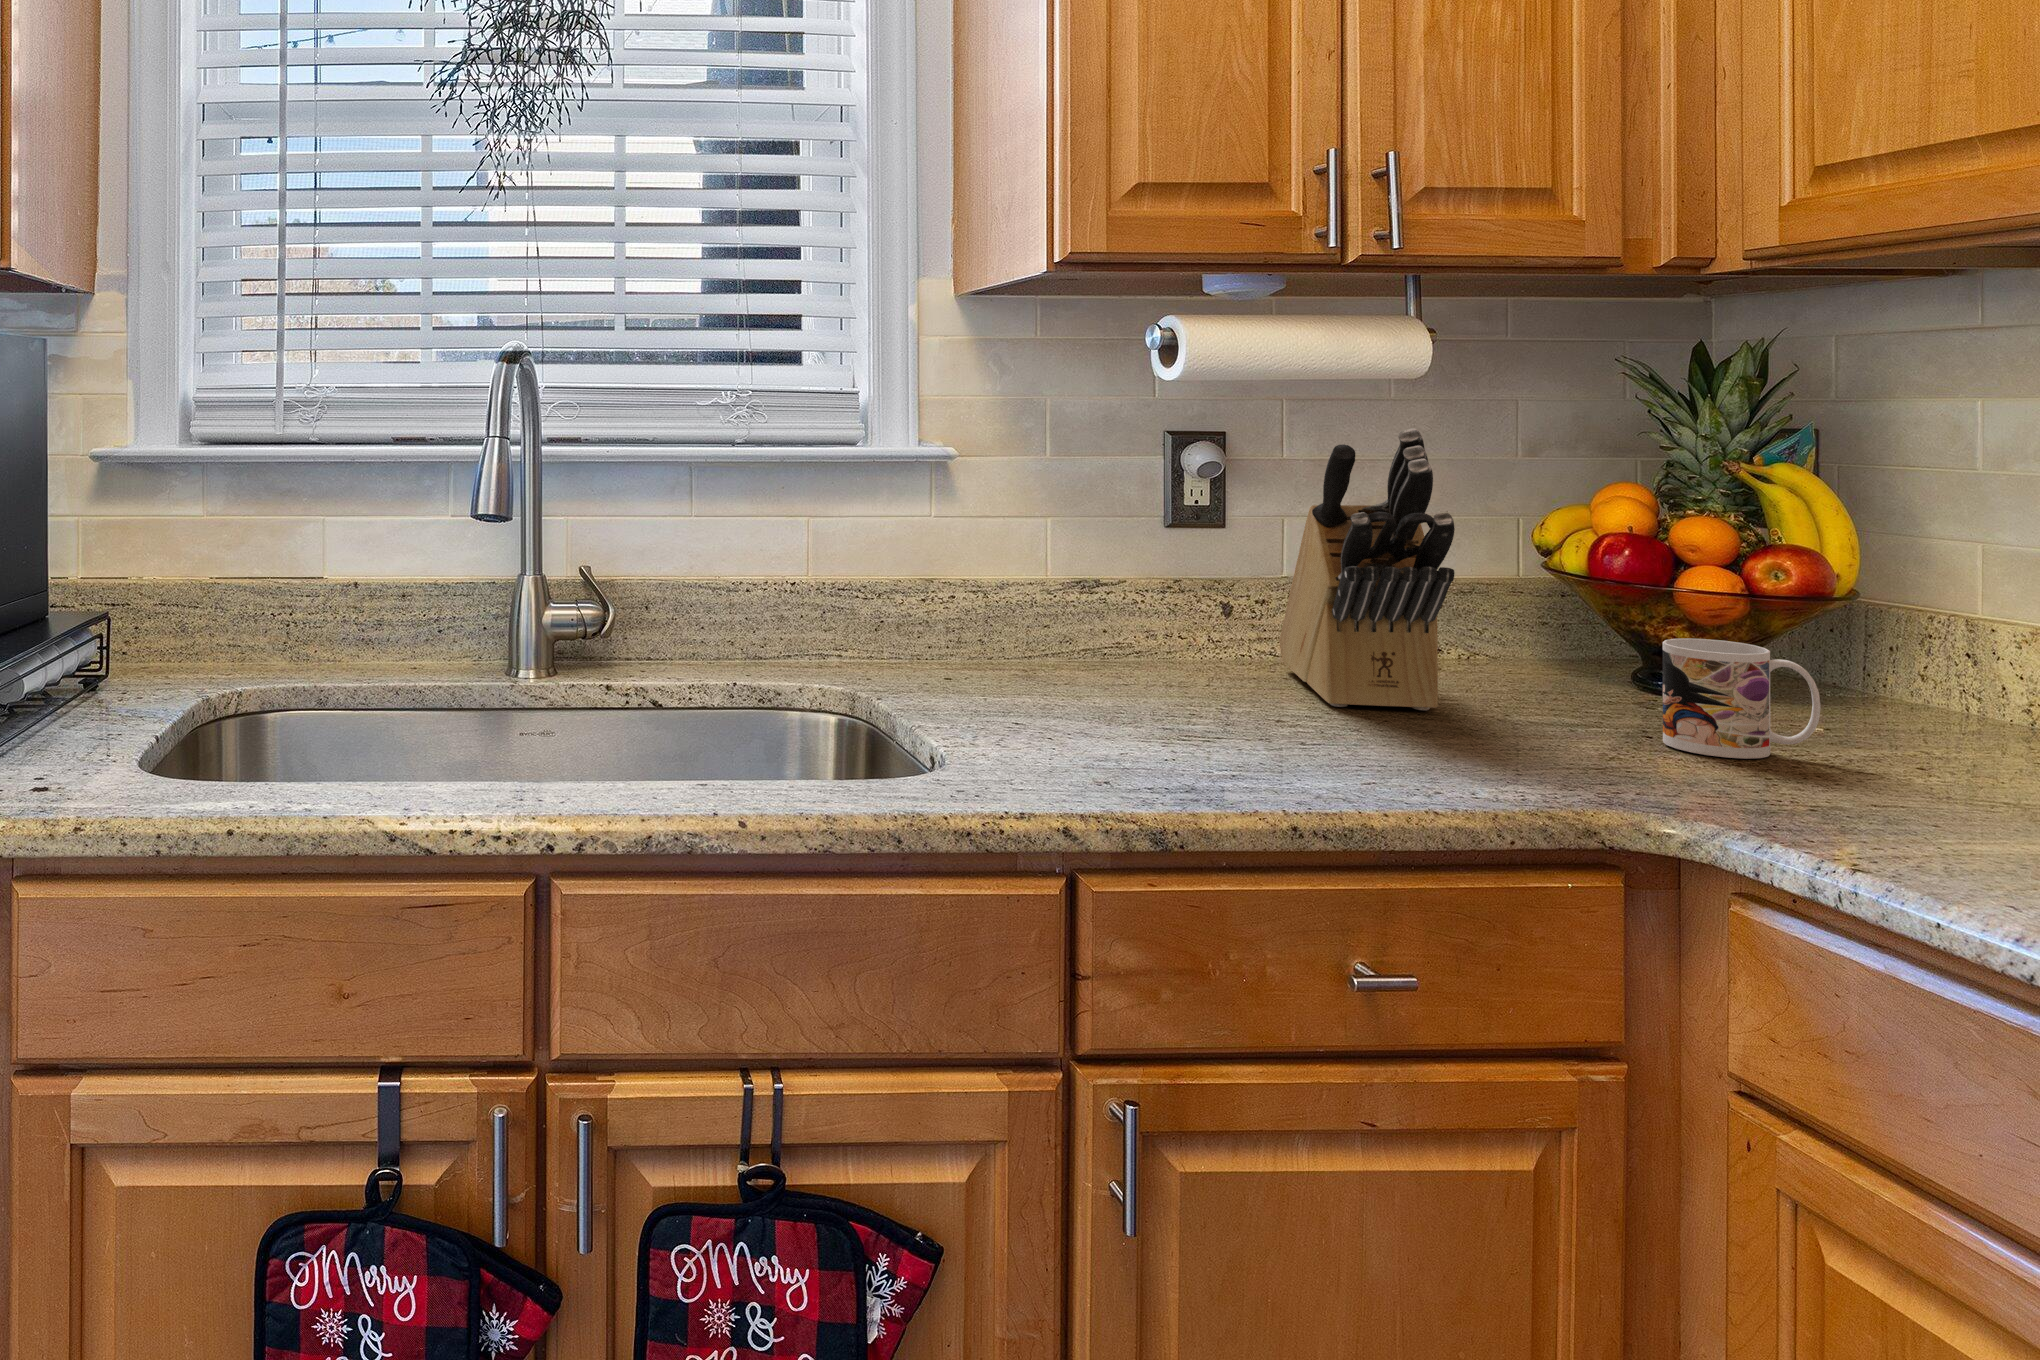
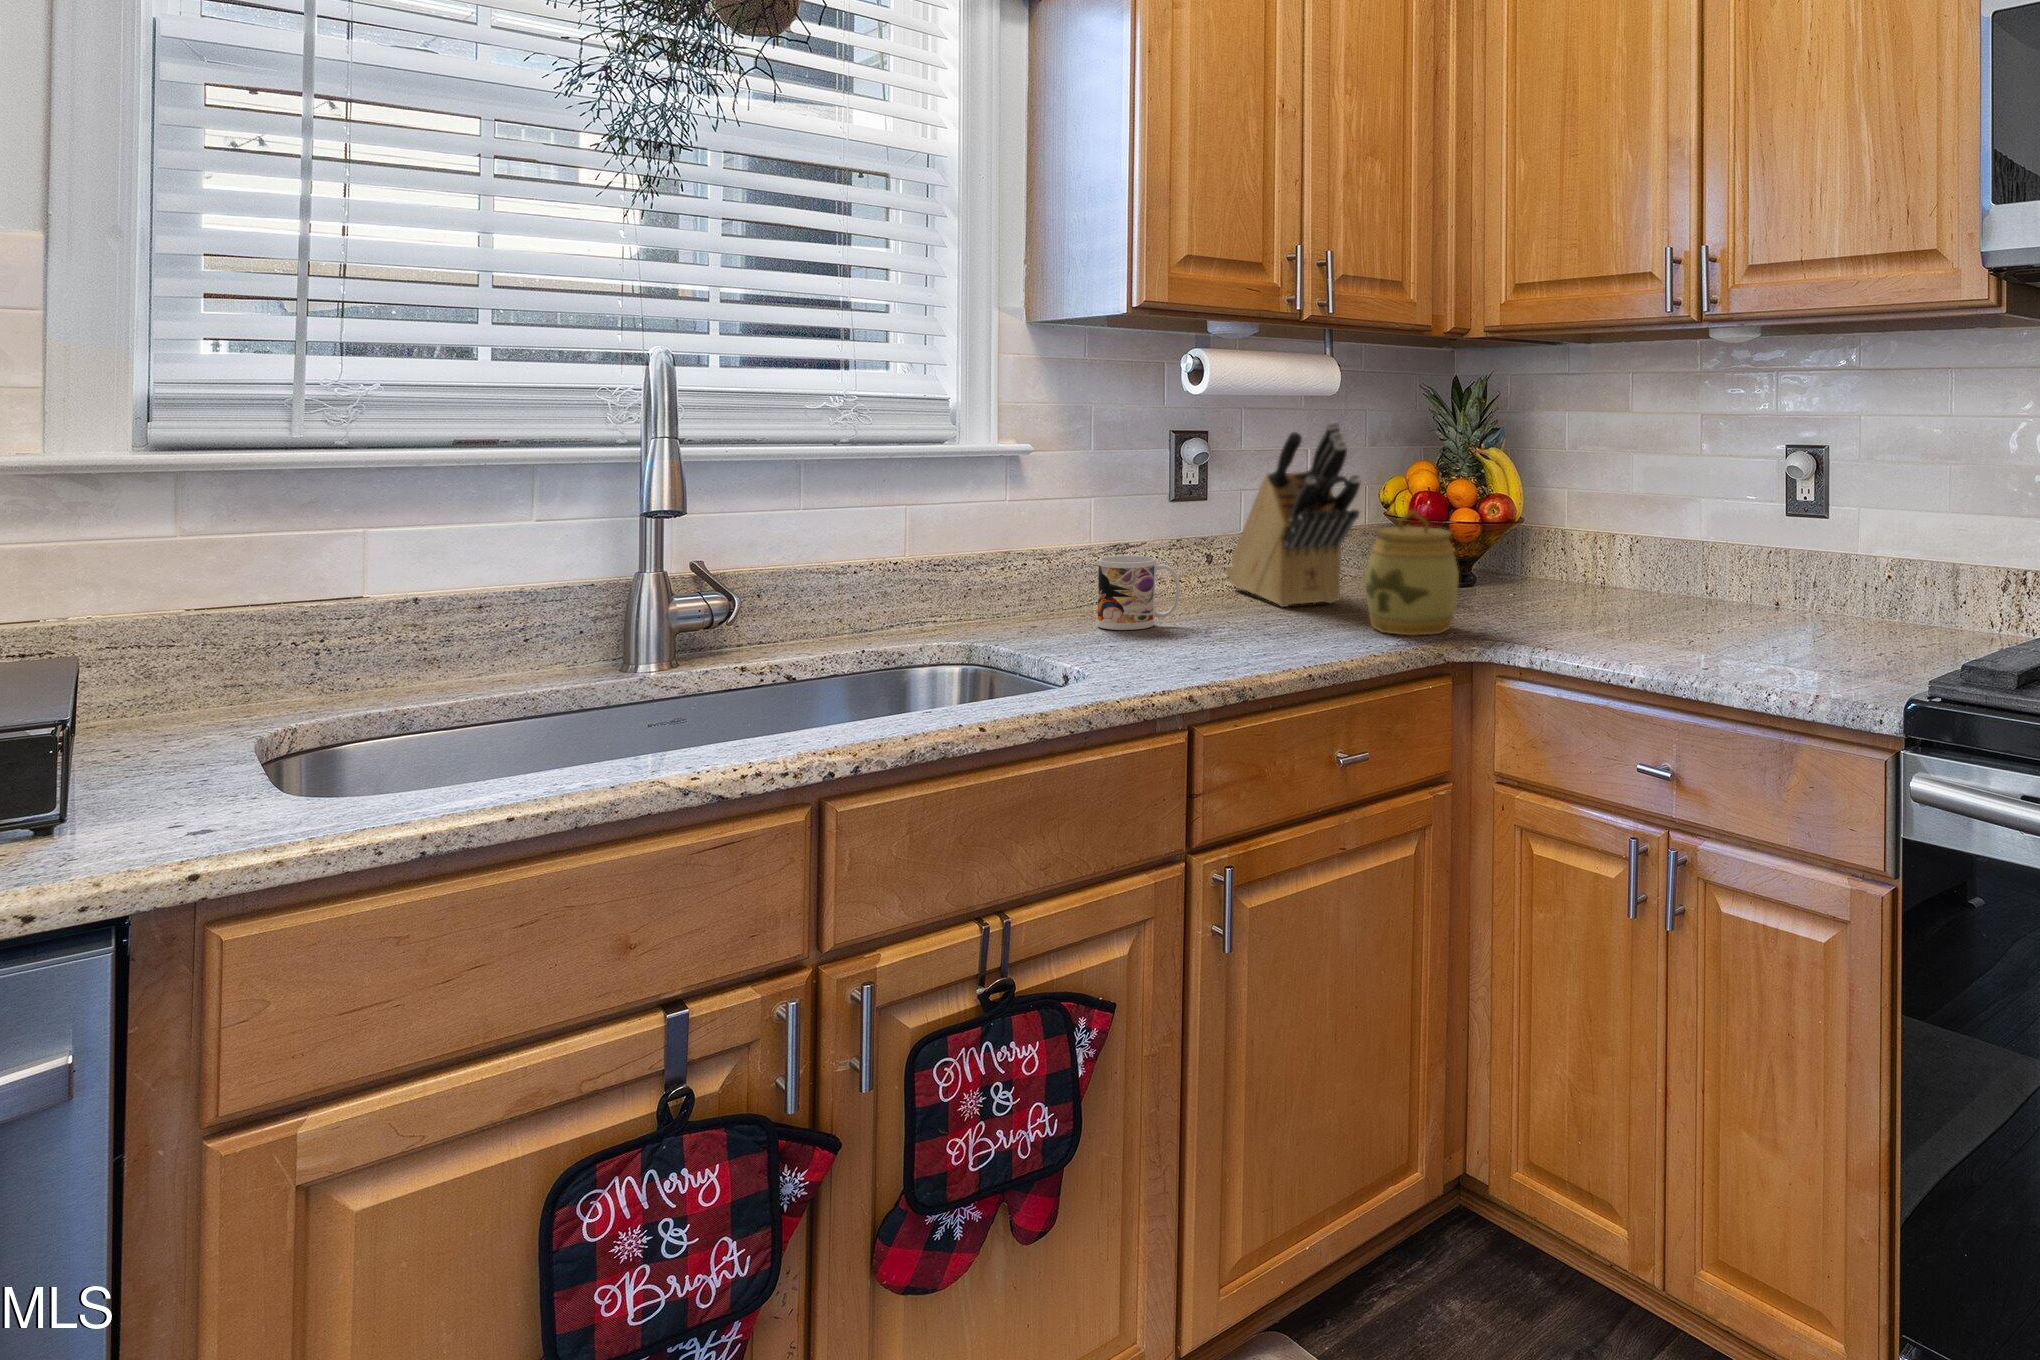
jar: none [1435,574,1616,789] -> present [1365,510,1459,636]
mug: present [1663,638,1821,759] -> present [1097,555,1180,630]

